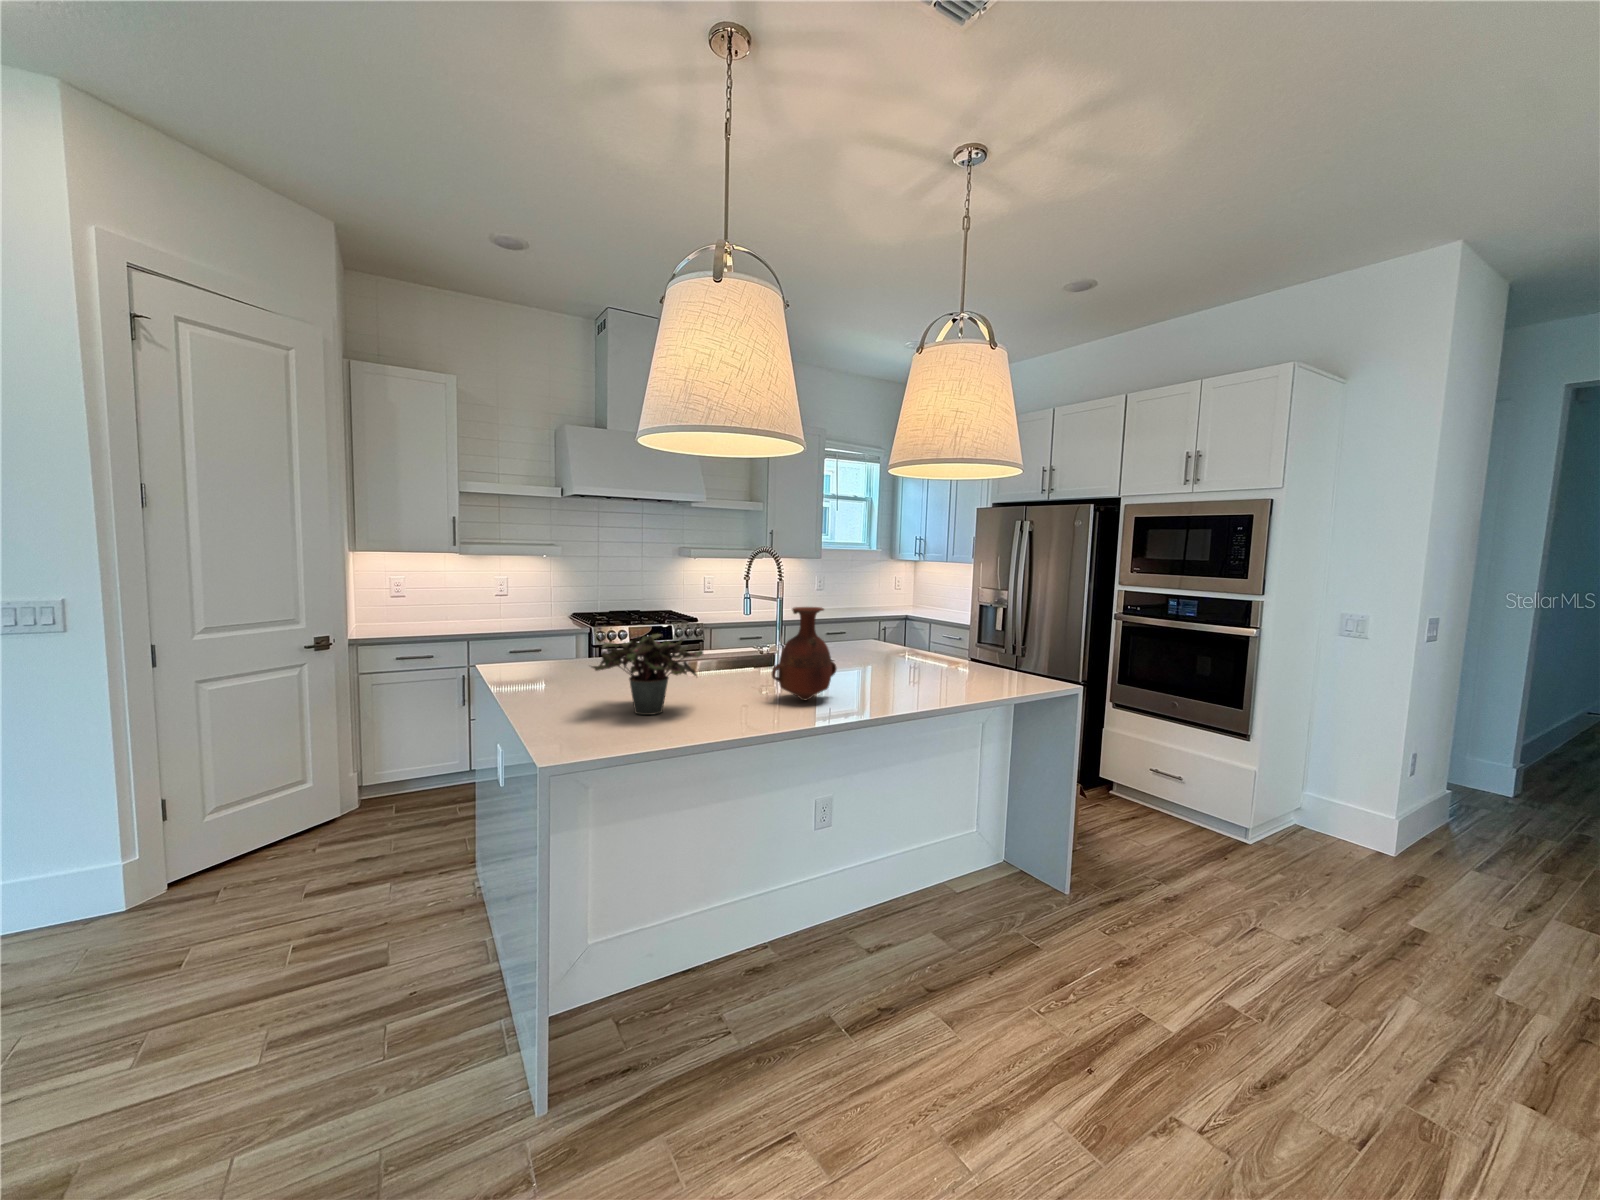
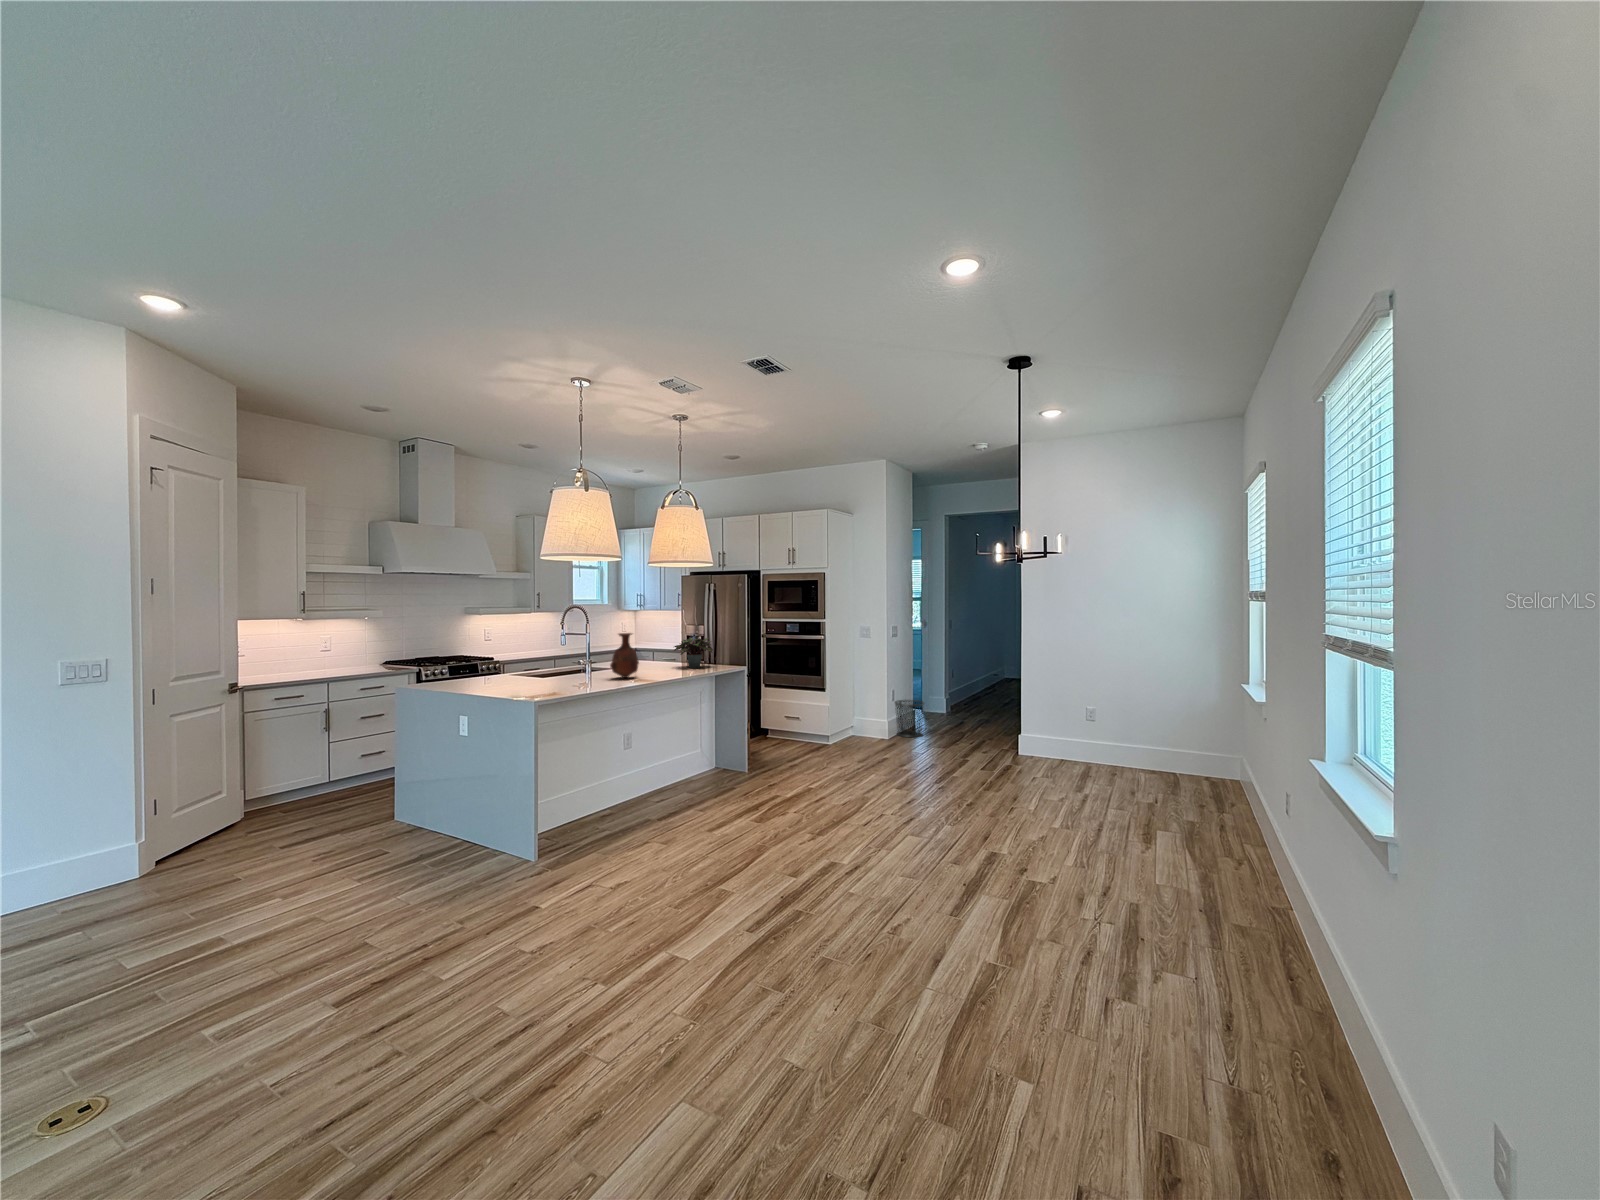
potted plant: present [591,634,703,715] -> present [674,638,713,668]
trash can: none [1425,781,1524,878] -> present [895,700,924,737]

